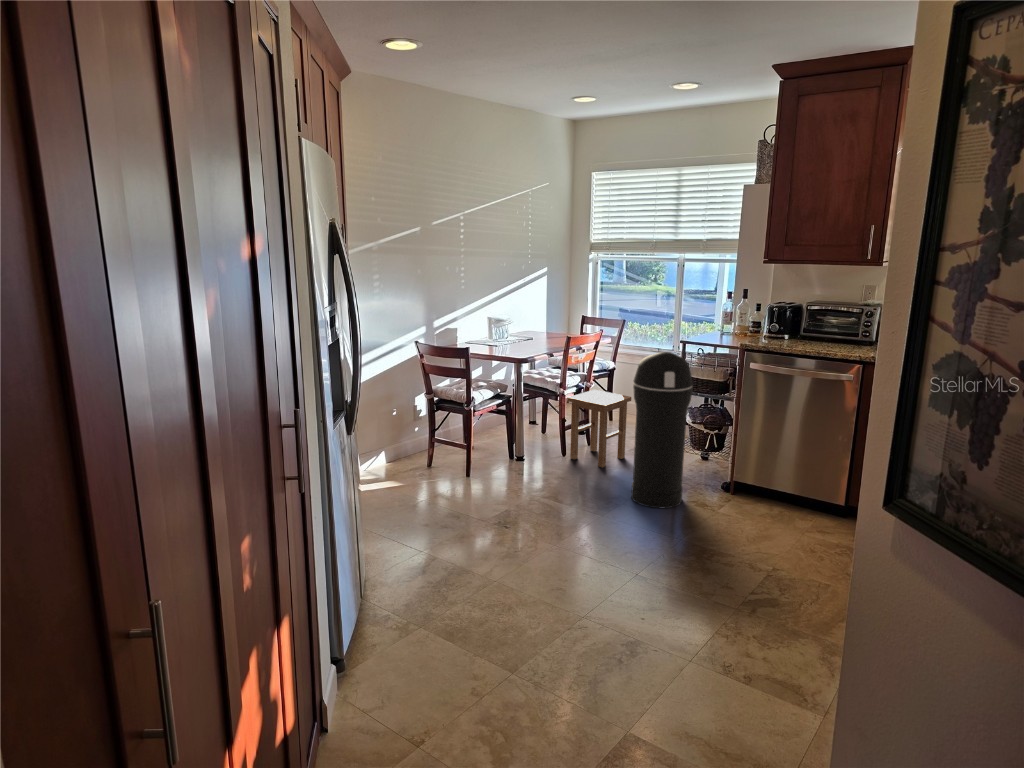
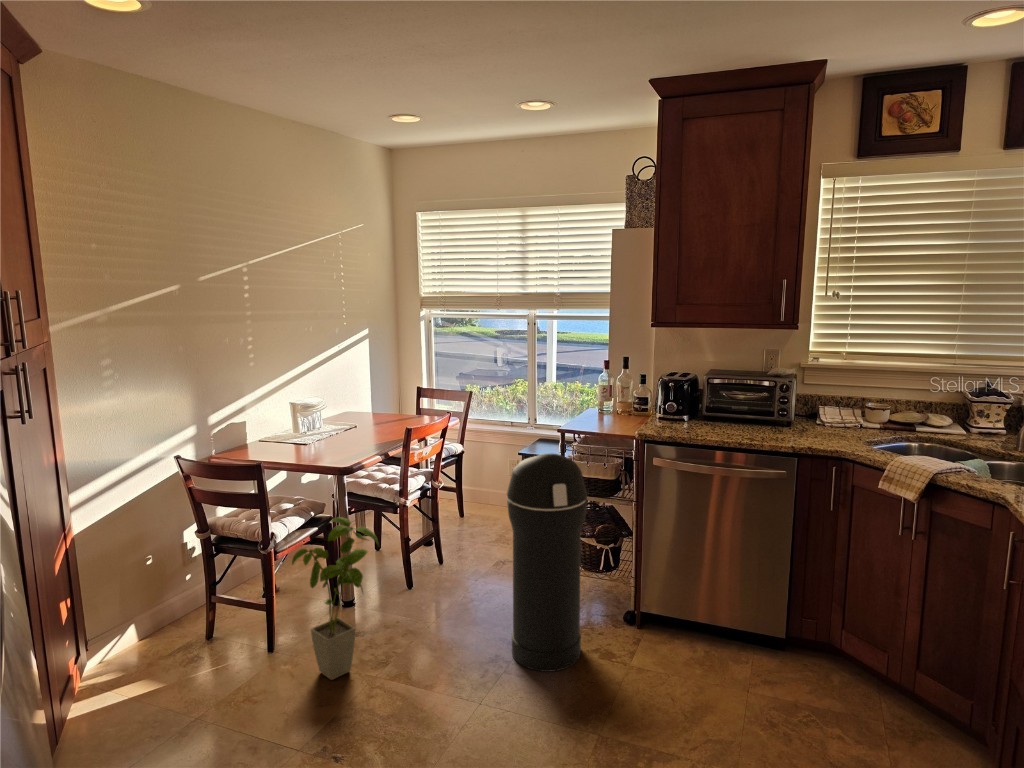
house plant: none [485,386,542,494] -> present [292,517,379,680]
stool: present [568,390,631,468] -> none [411,493,495,603]

